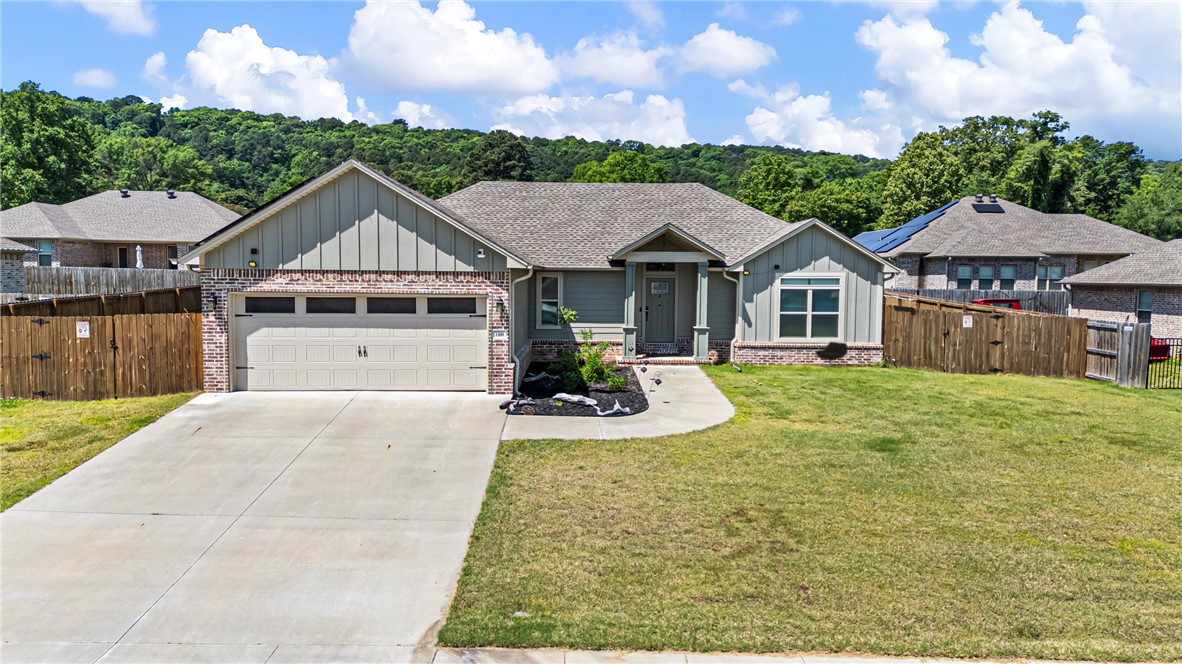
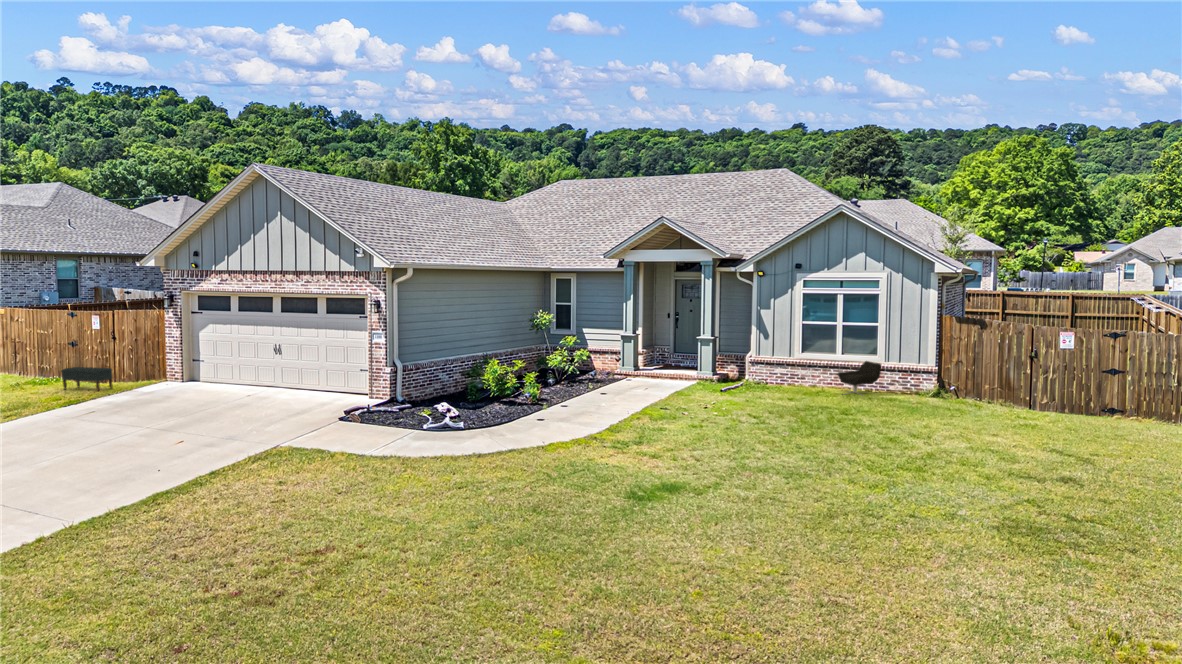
bench: none [48,383,120,413] -> present [61,367,112,391]

